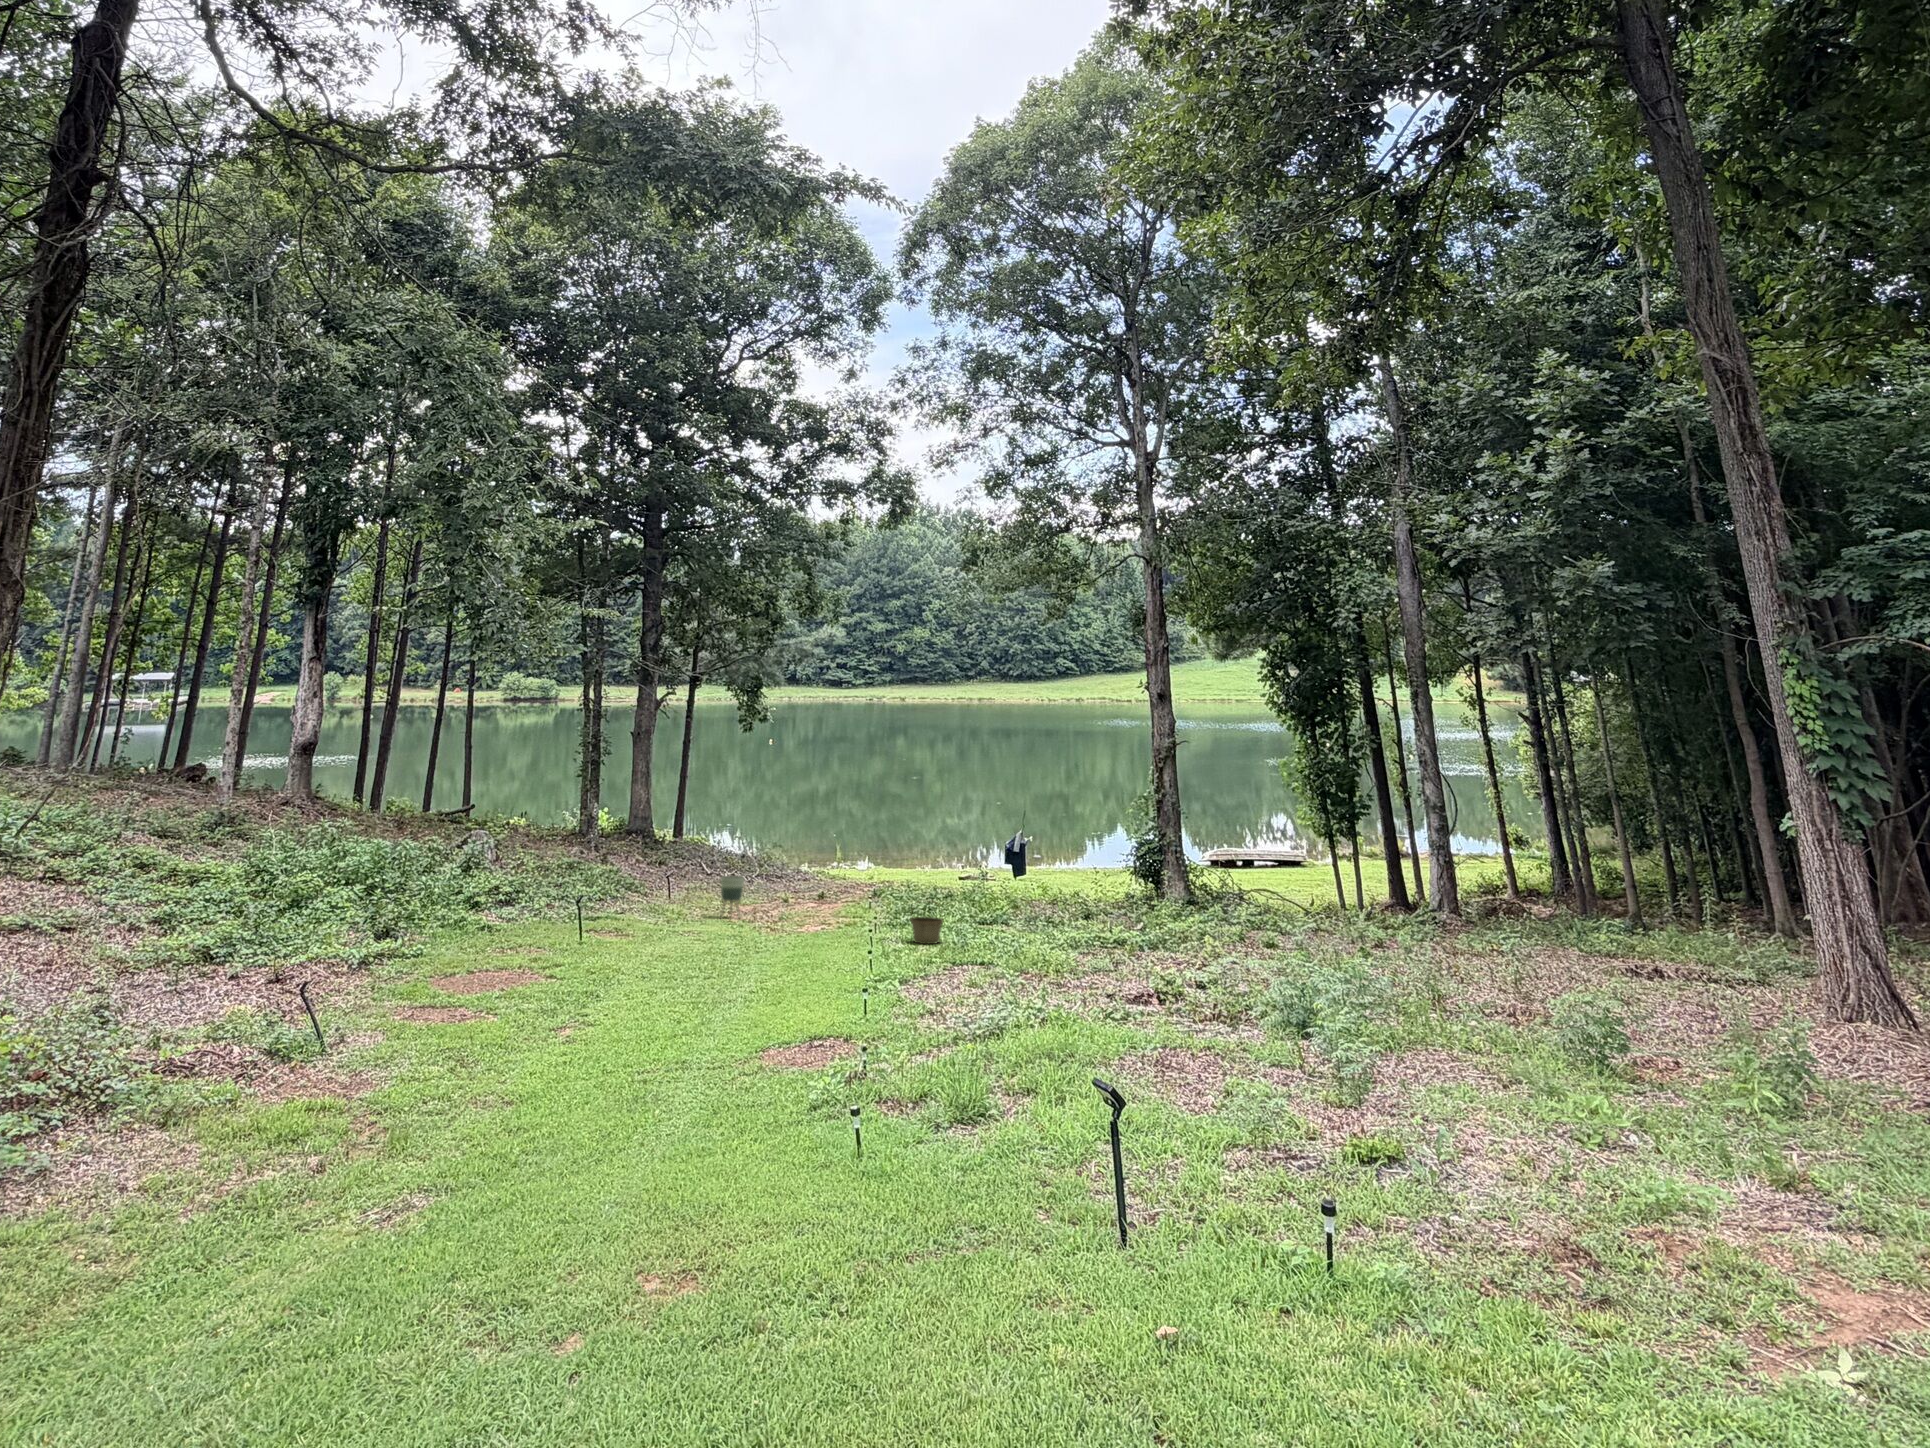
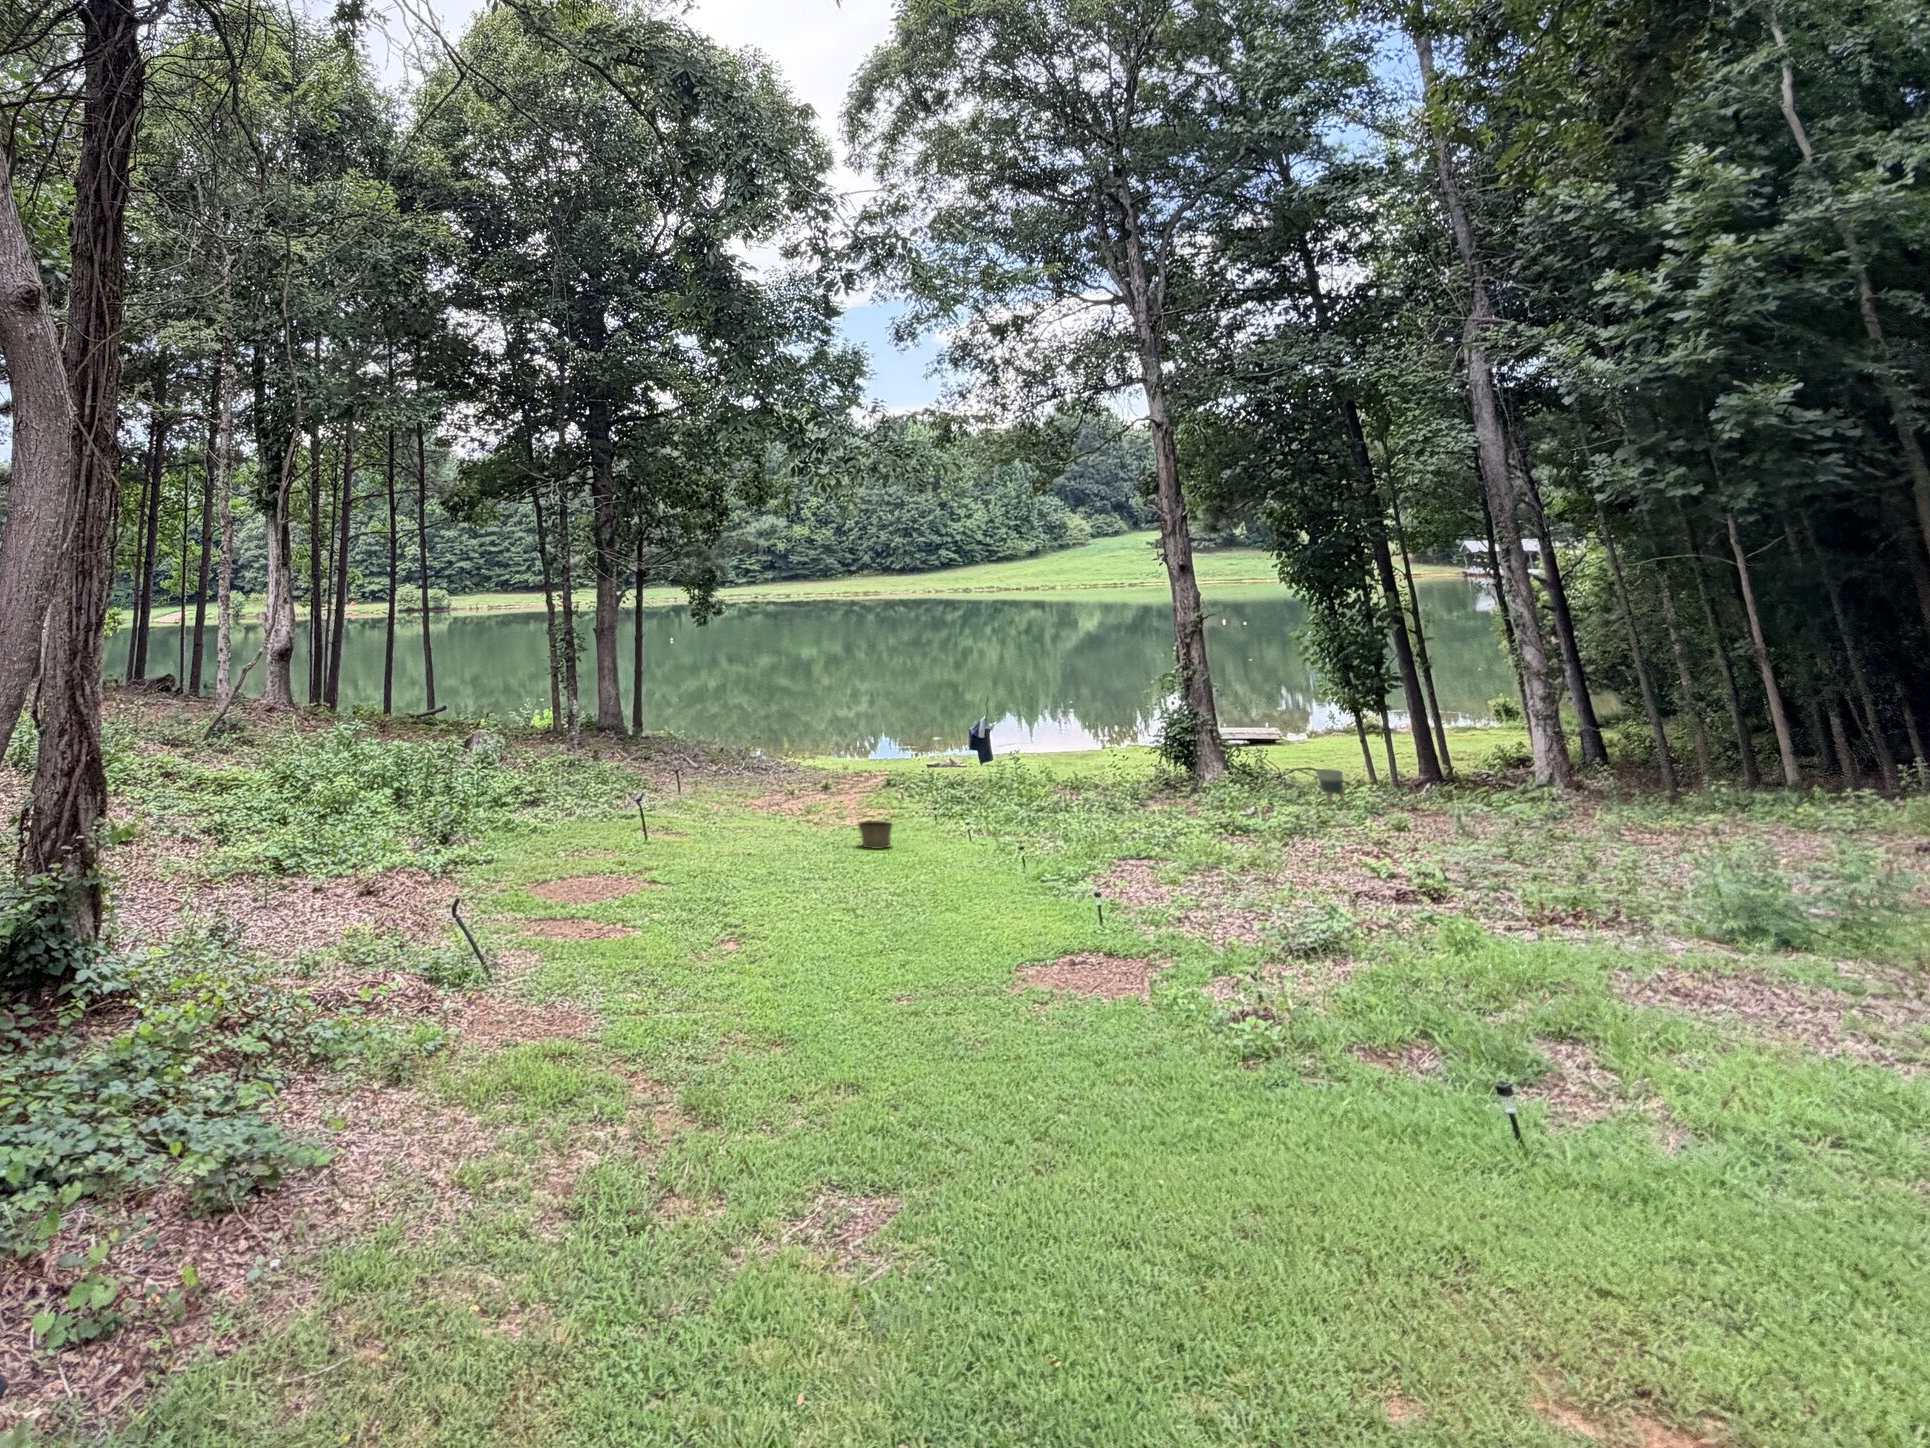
planter: present [720,876,744,917] -> present [1317,769,1347,808]

